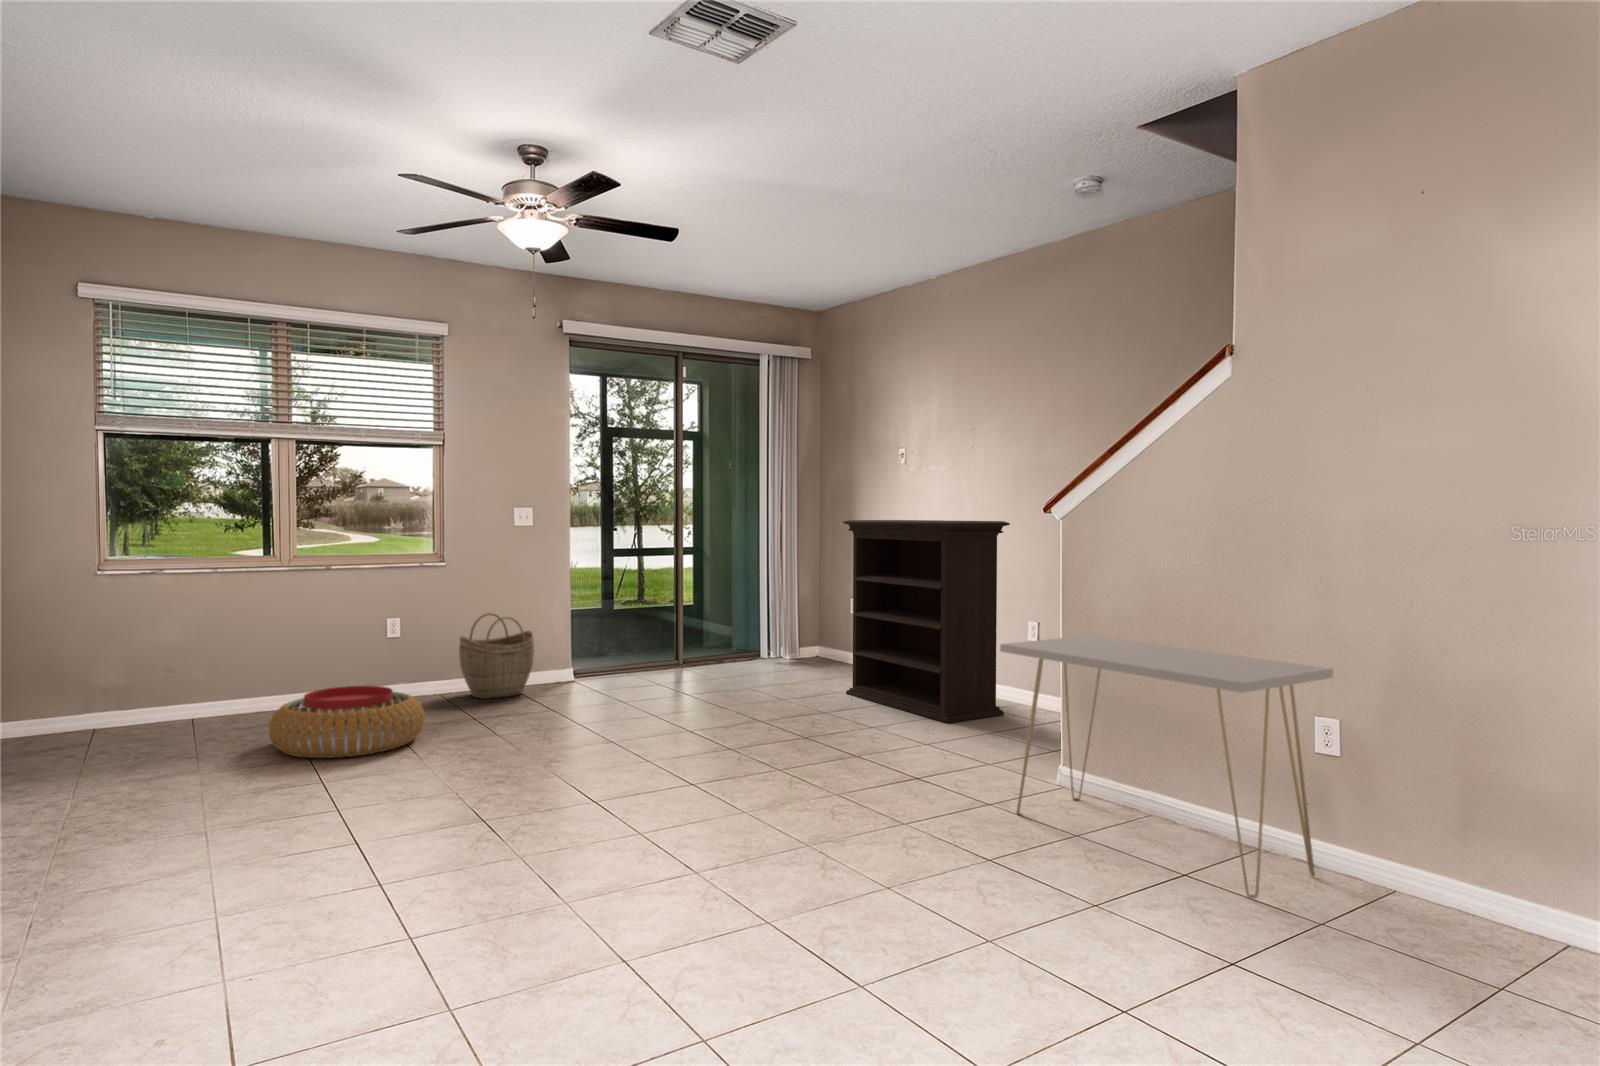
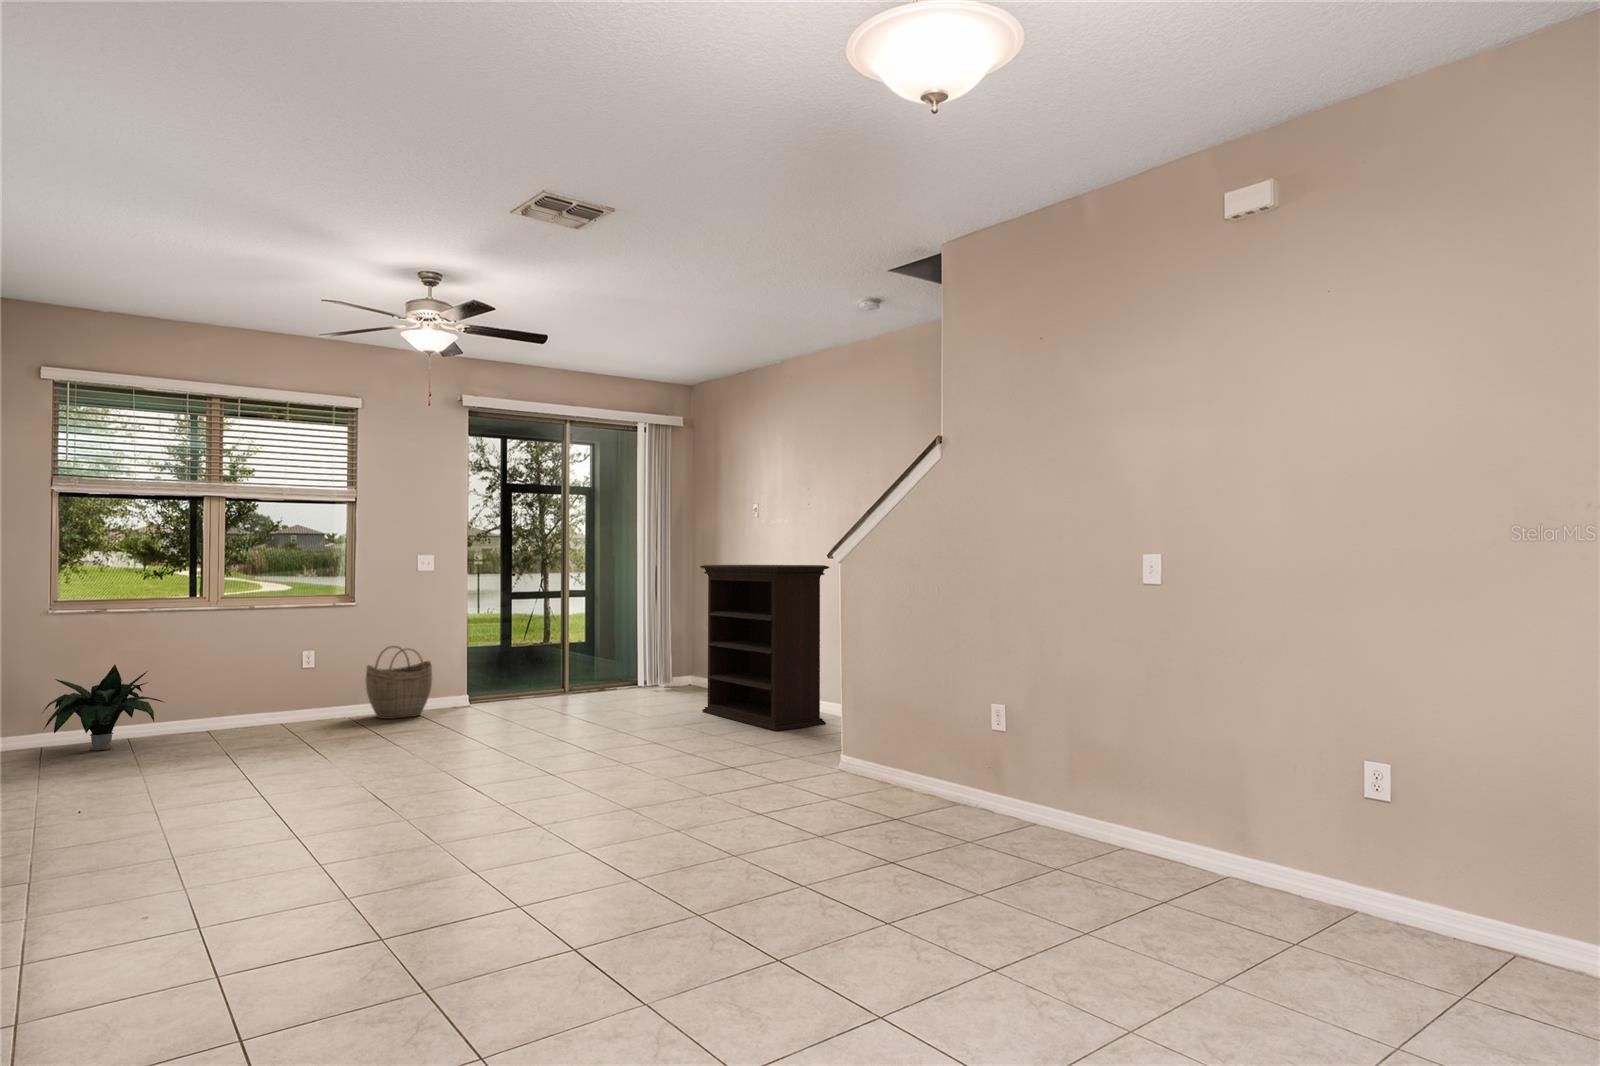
console table: present [1000,636,1333,899] -> none [781,651,997,828]
potted plant: none [87,637,234,739] -> present [43,664,163,751]
pouf: present [269,686,425,758] -> none [200,704,334,761]

